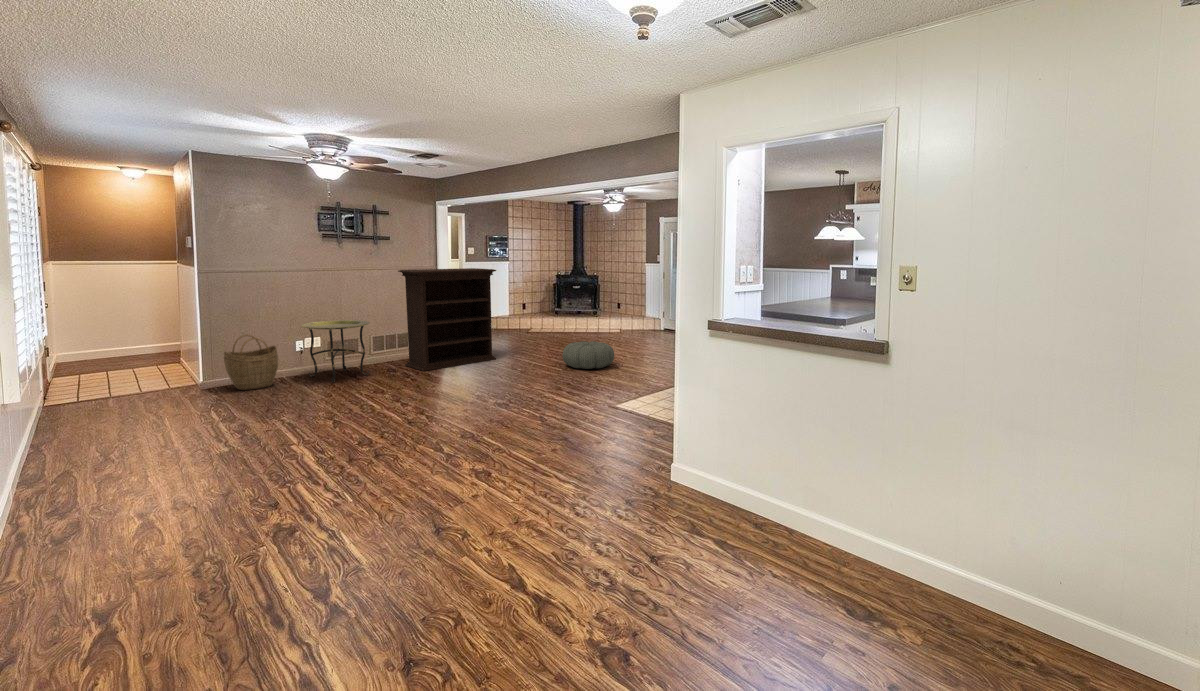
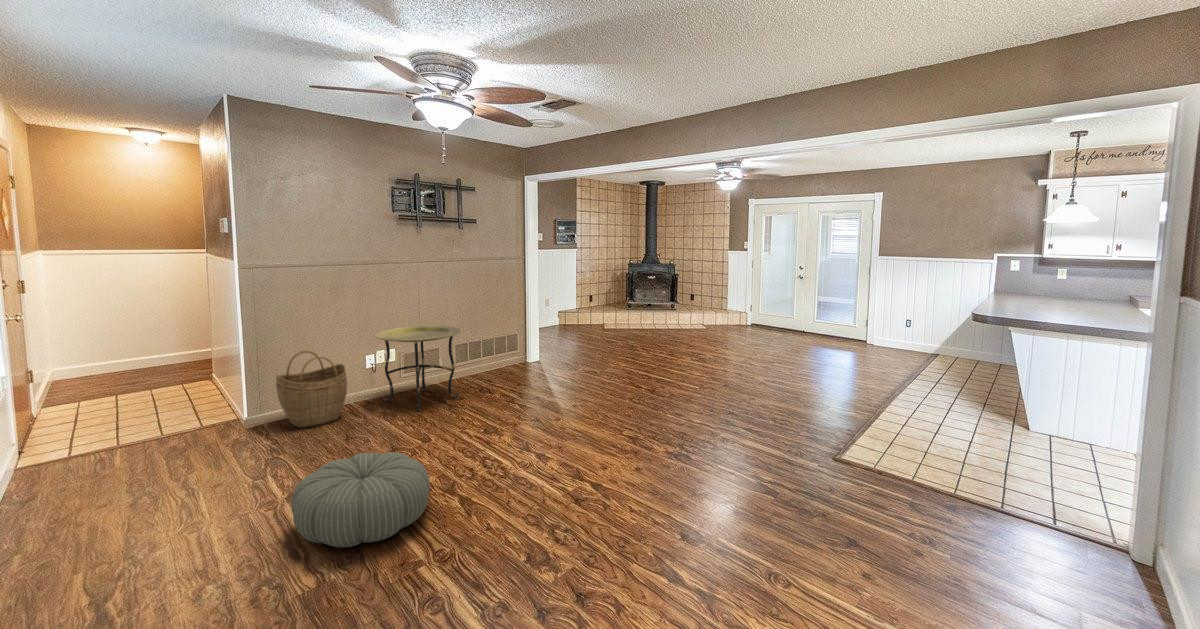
bookshelf: present [398,268,496,371] -> none [489,258,603,389]
pouf: present [563,341,614,369] -> present [291,452,430,547]

